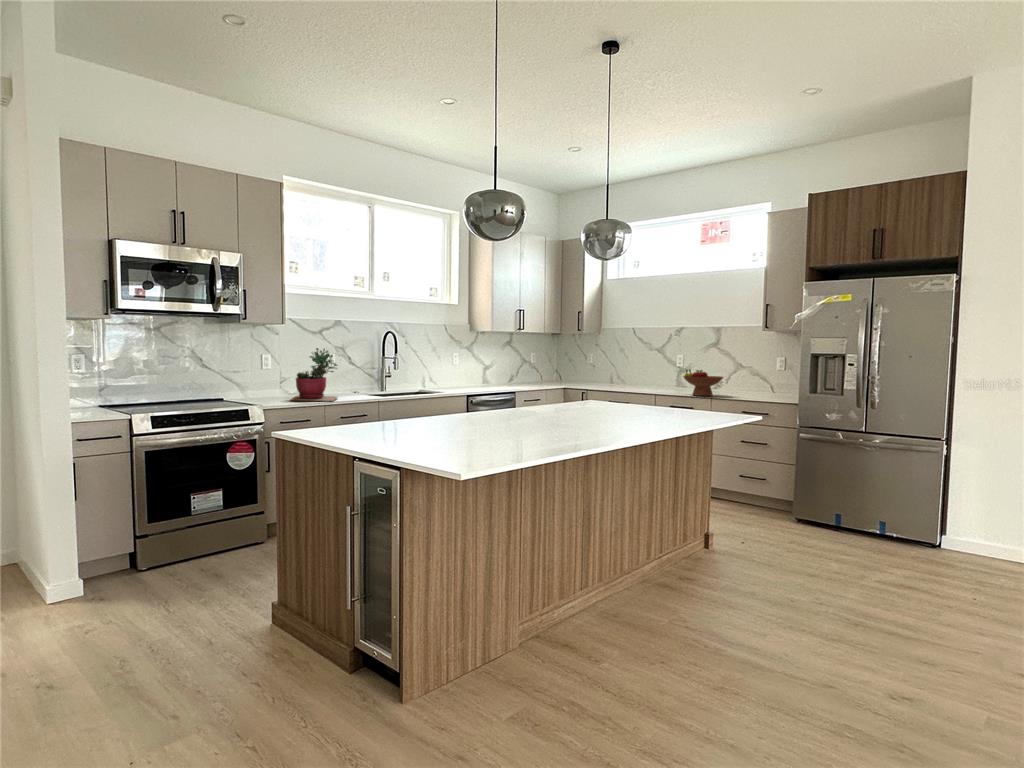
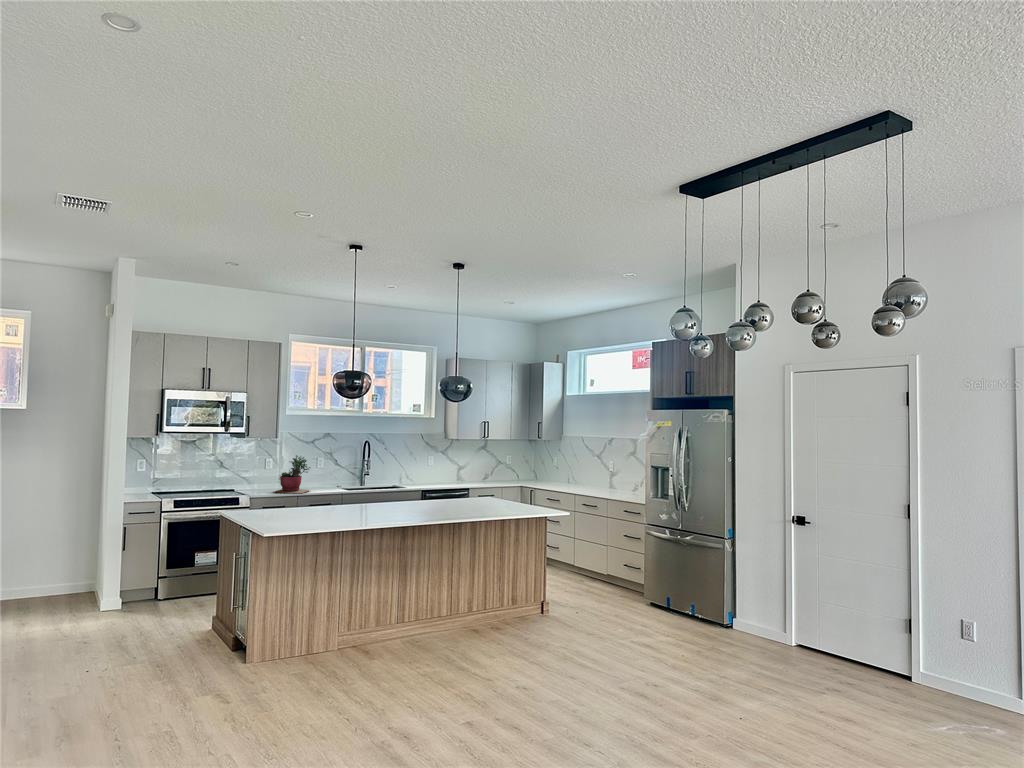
fruit bowl: present [683,370,723,396] -> none [585,474,618,497]

